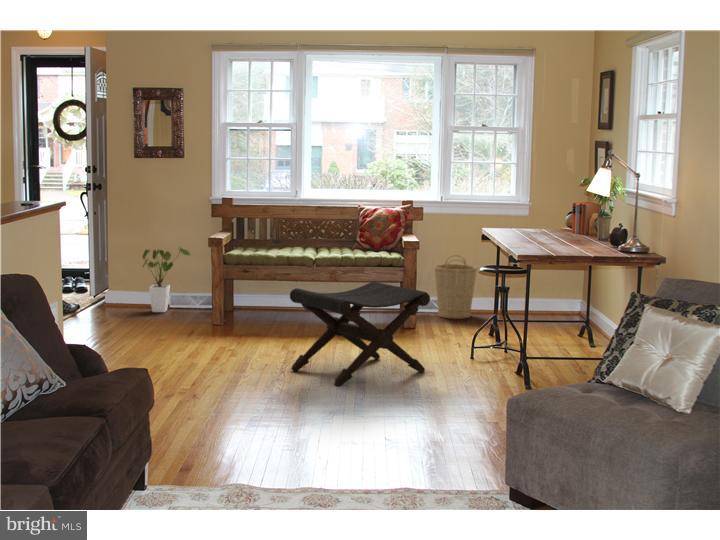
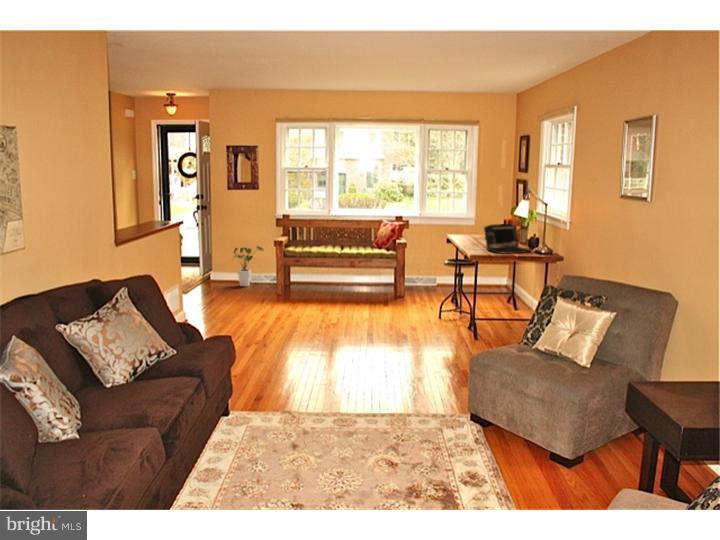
laptop: none [540,207,615,252] -> present [484,224,531,253]
basket: present [434,255,477,319] -> none [415,250,442,290]
footstool: present [290,281,430,386] -> none [325,270,414,339]

